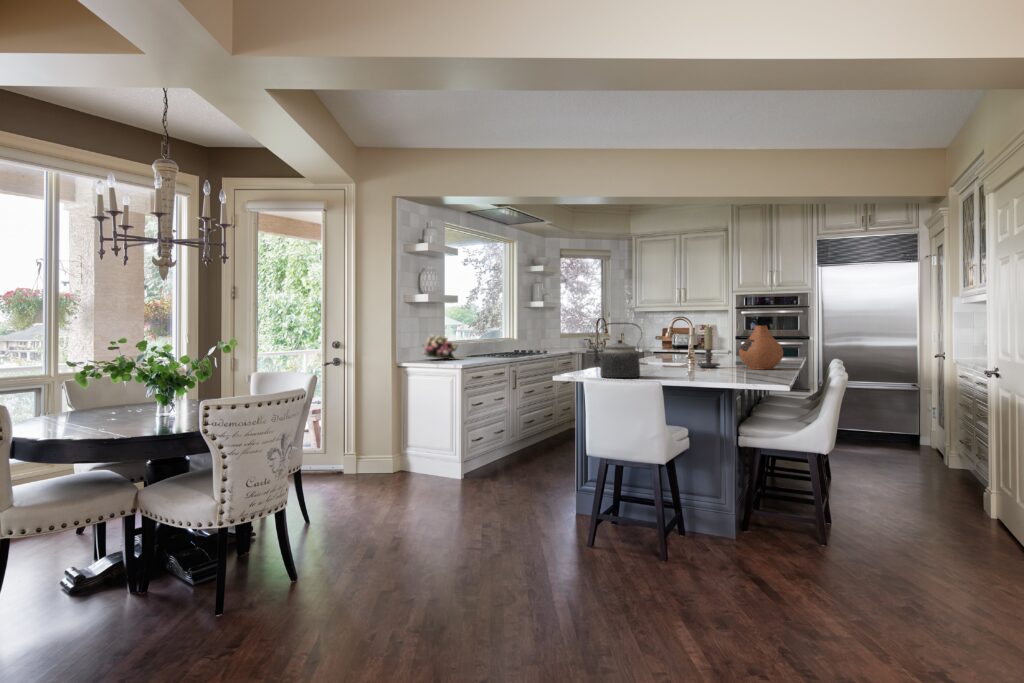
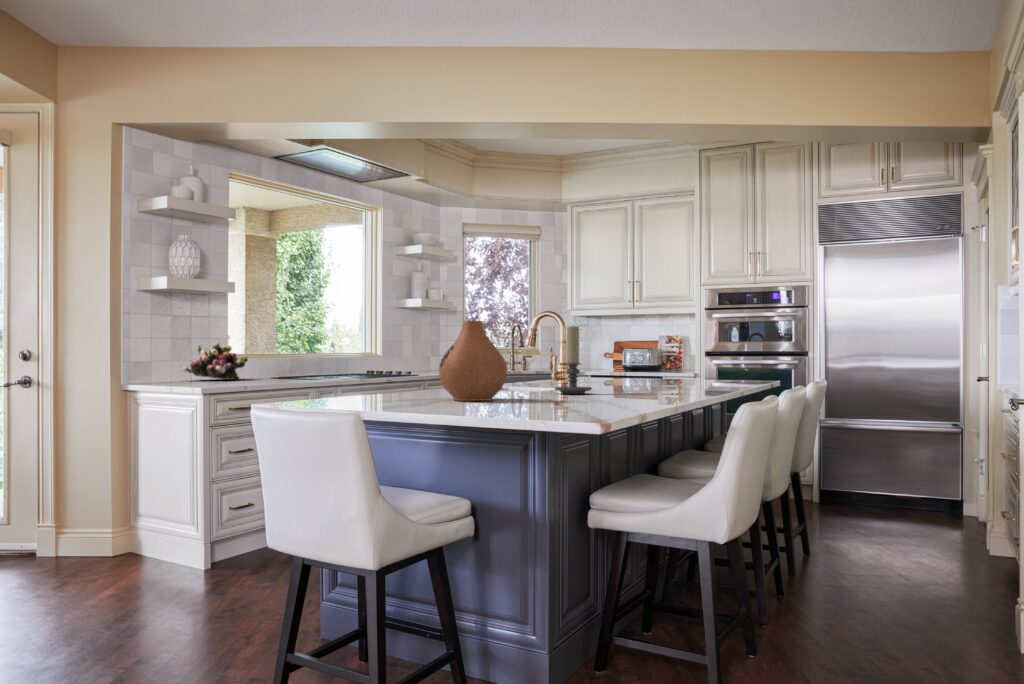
kettle: present [590,323,642,378] -> none [305,310,391,408]
vase: present [739,326,783,369] -> present [439,321,507,401]

